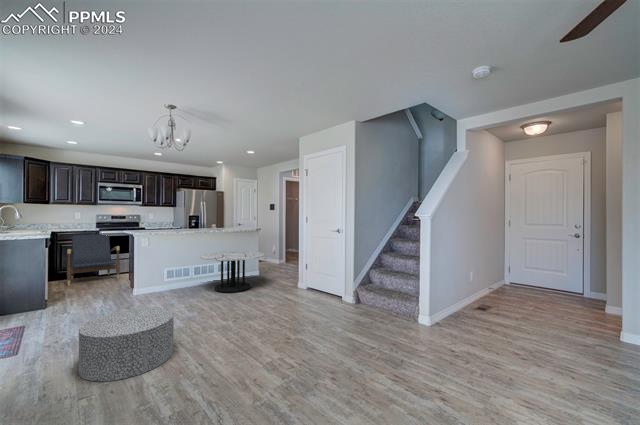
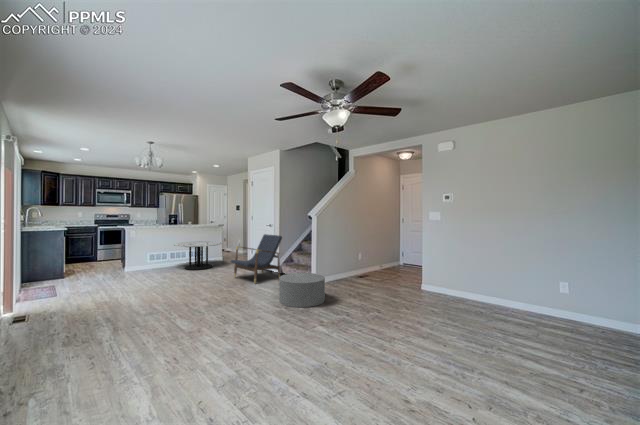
lounge chair: present [67,234,120,286] -> present [231,234,282,284]
ottoman: present [78,308,174,381] -> present [279,273,325,307]

